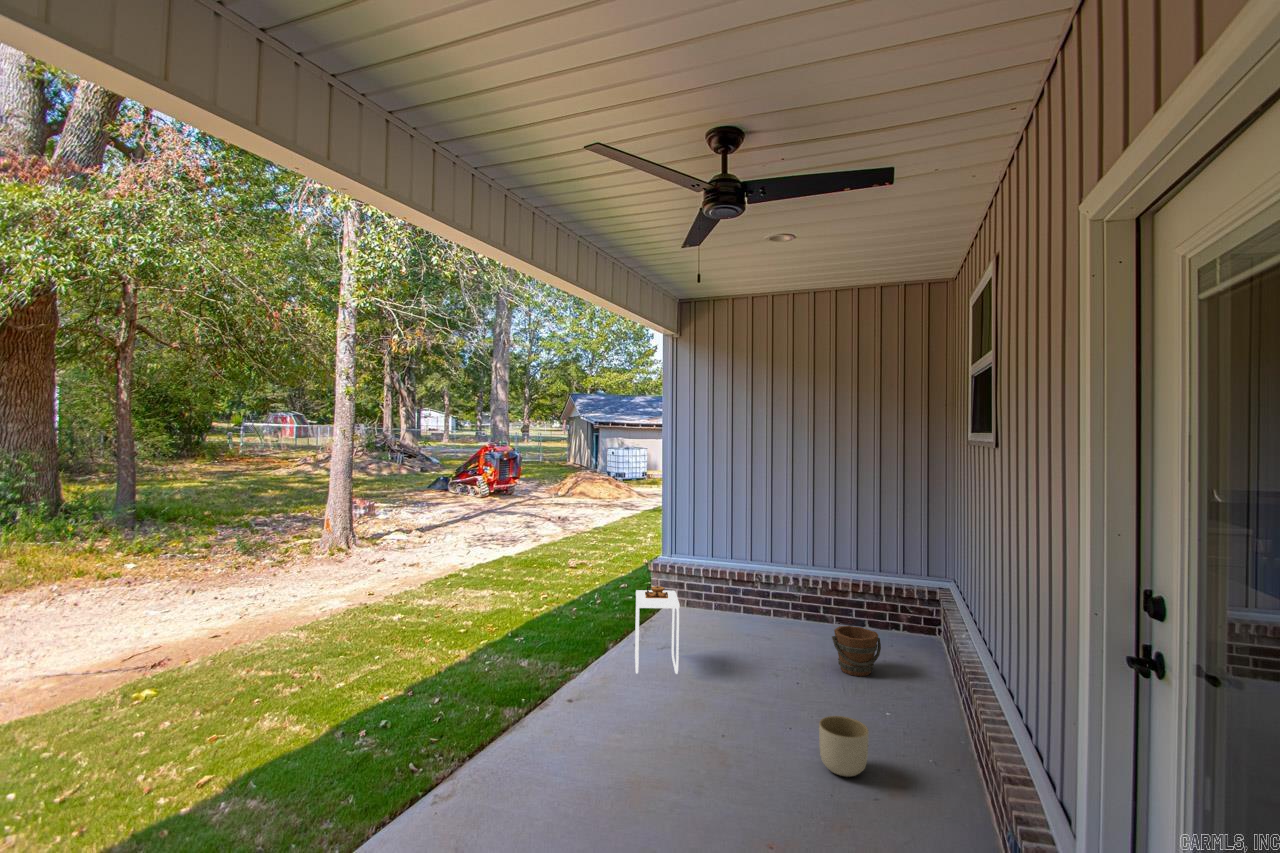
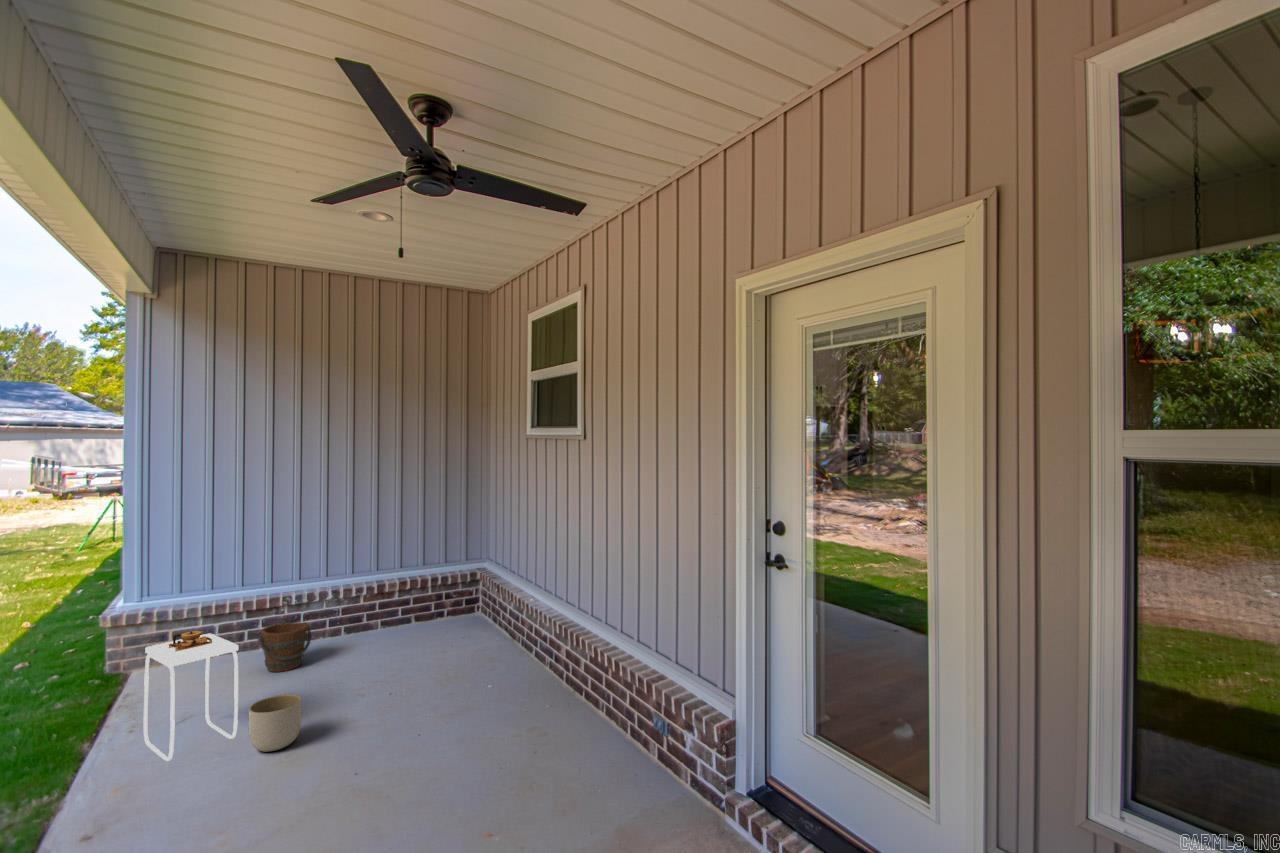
bucket: present [832,626,881,676] -> present [258,622,311,672]
planter: present [819,716,869,777] -> present [249,694,302,752]

